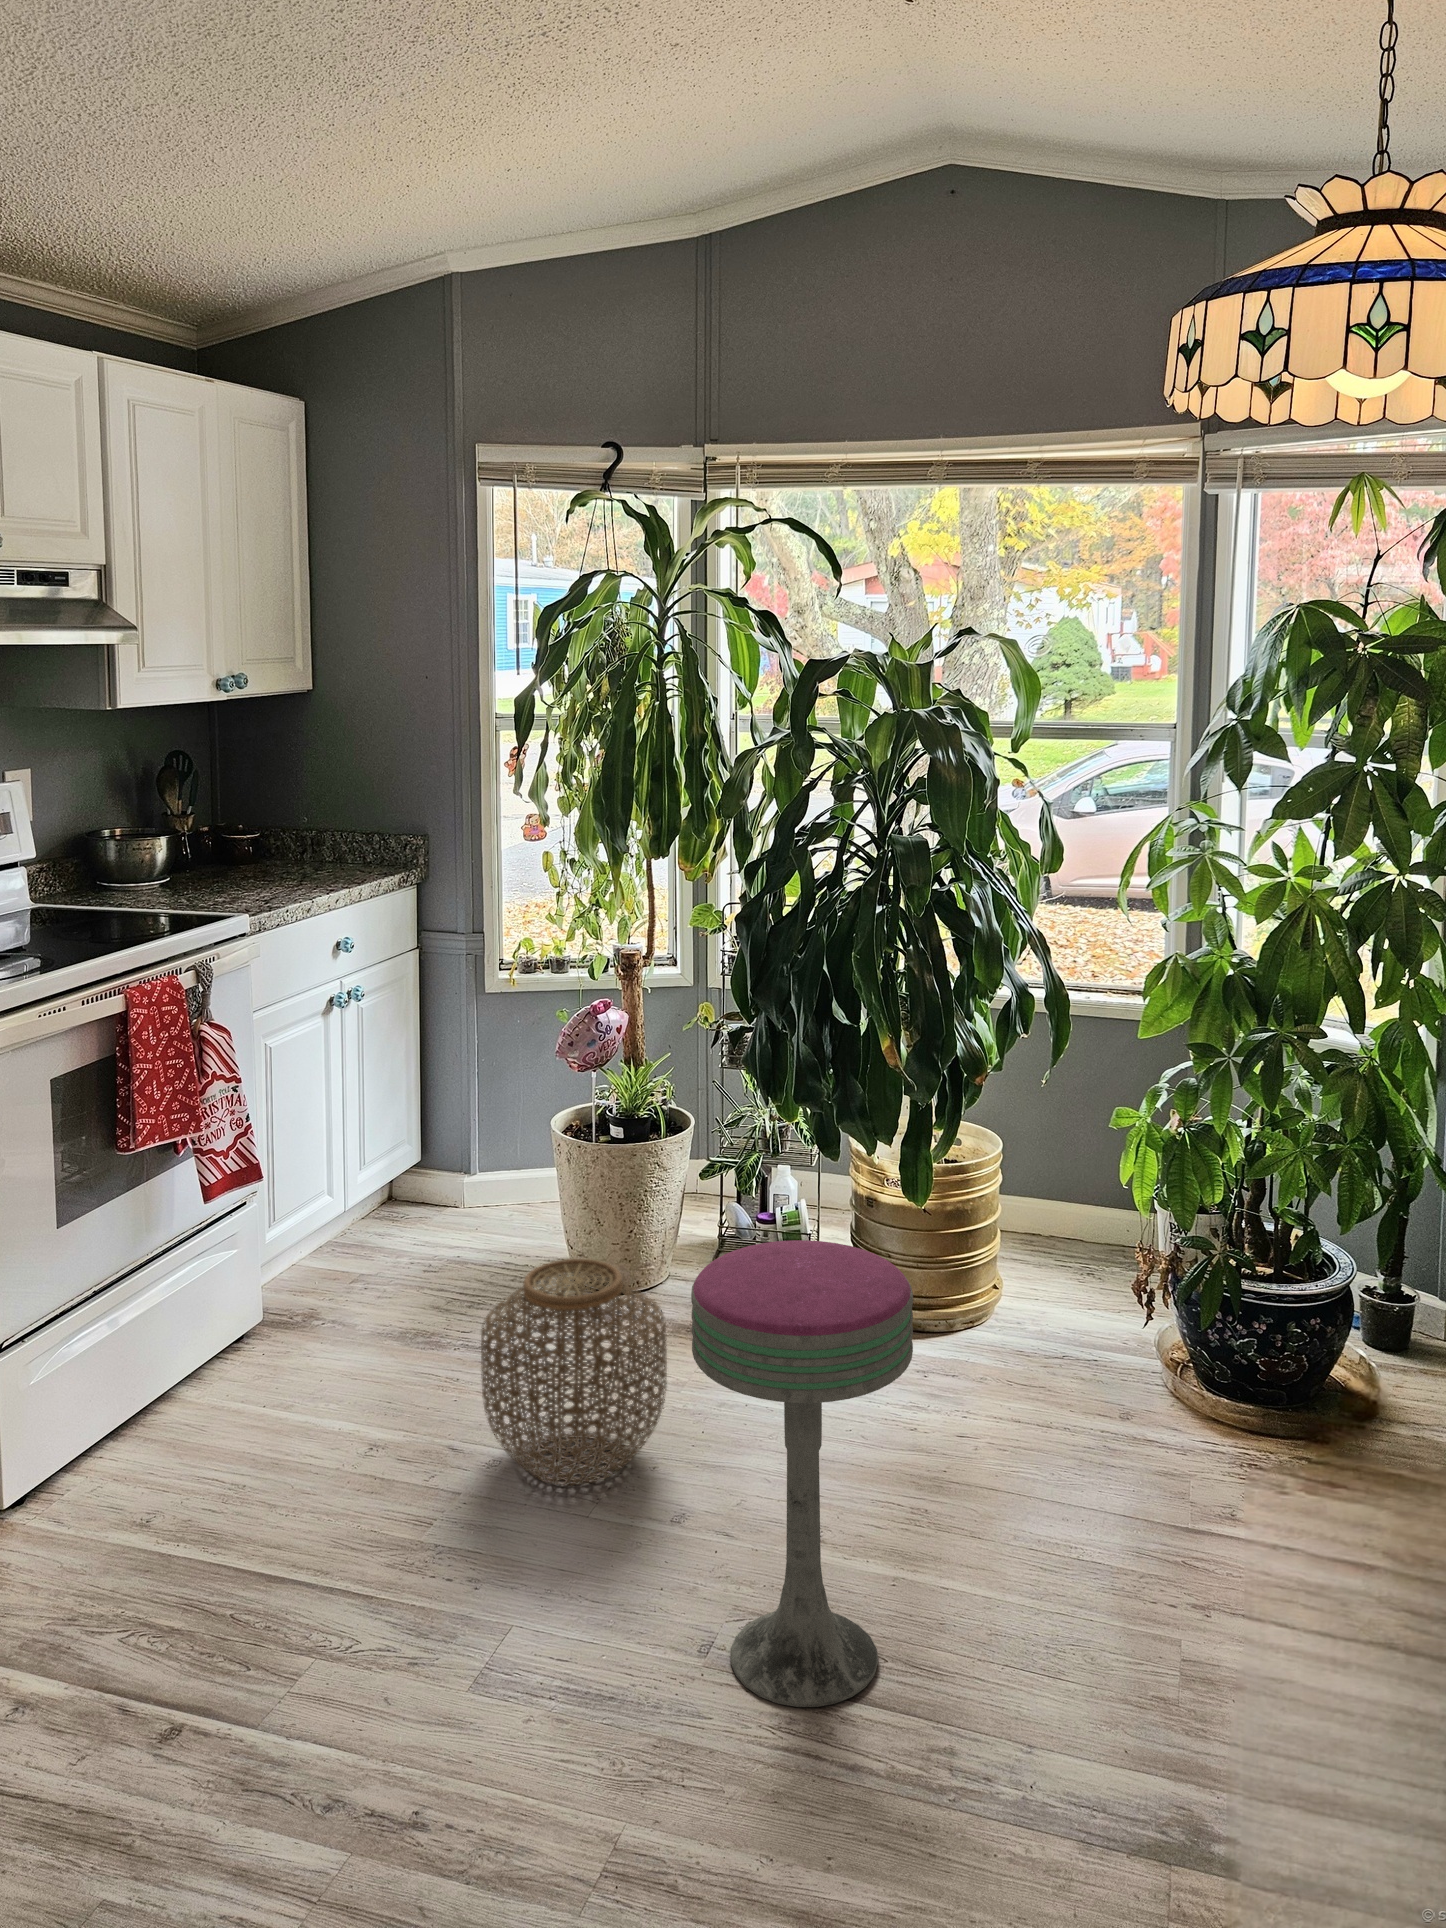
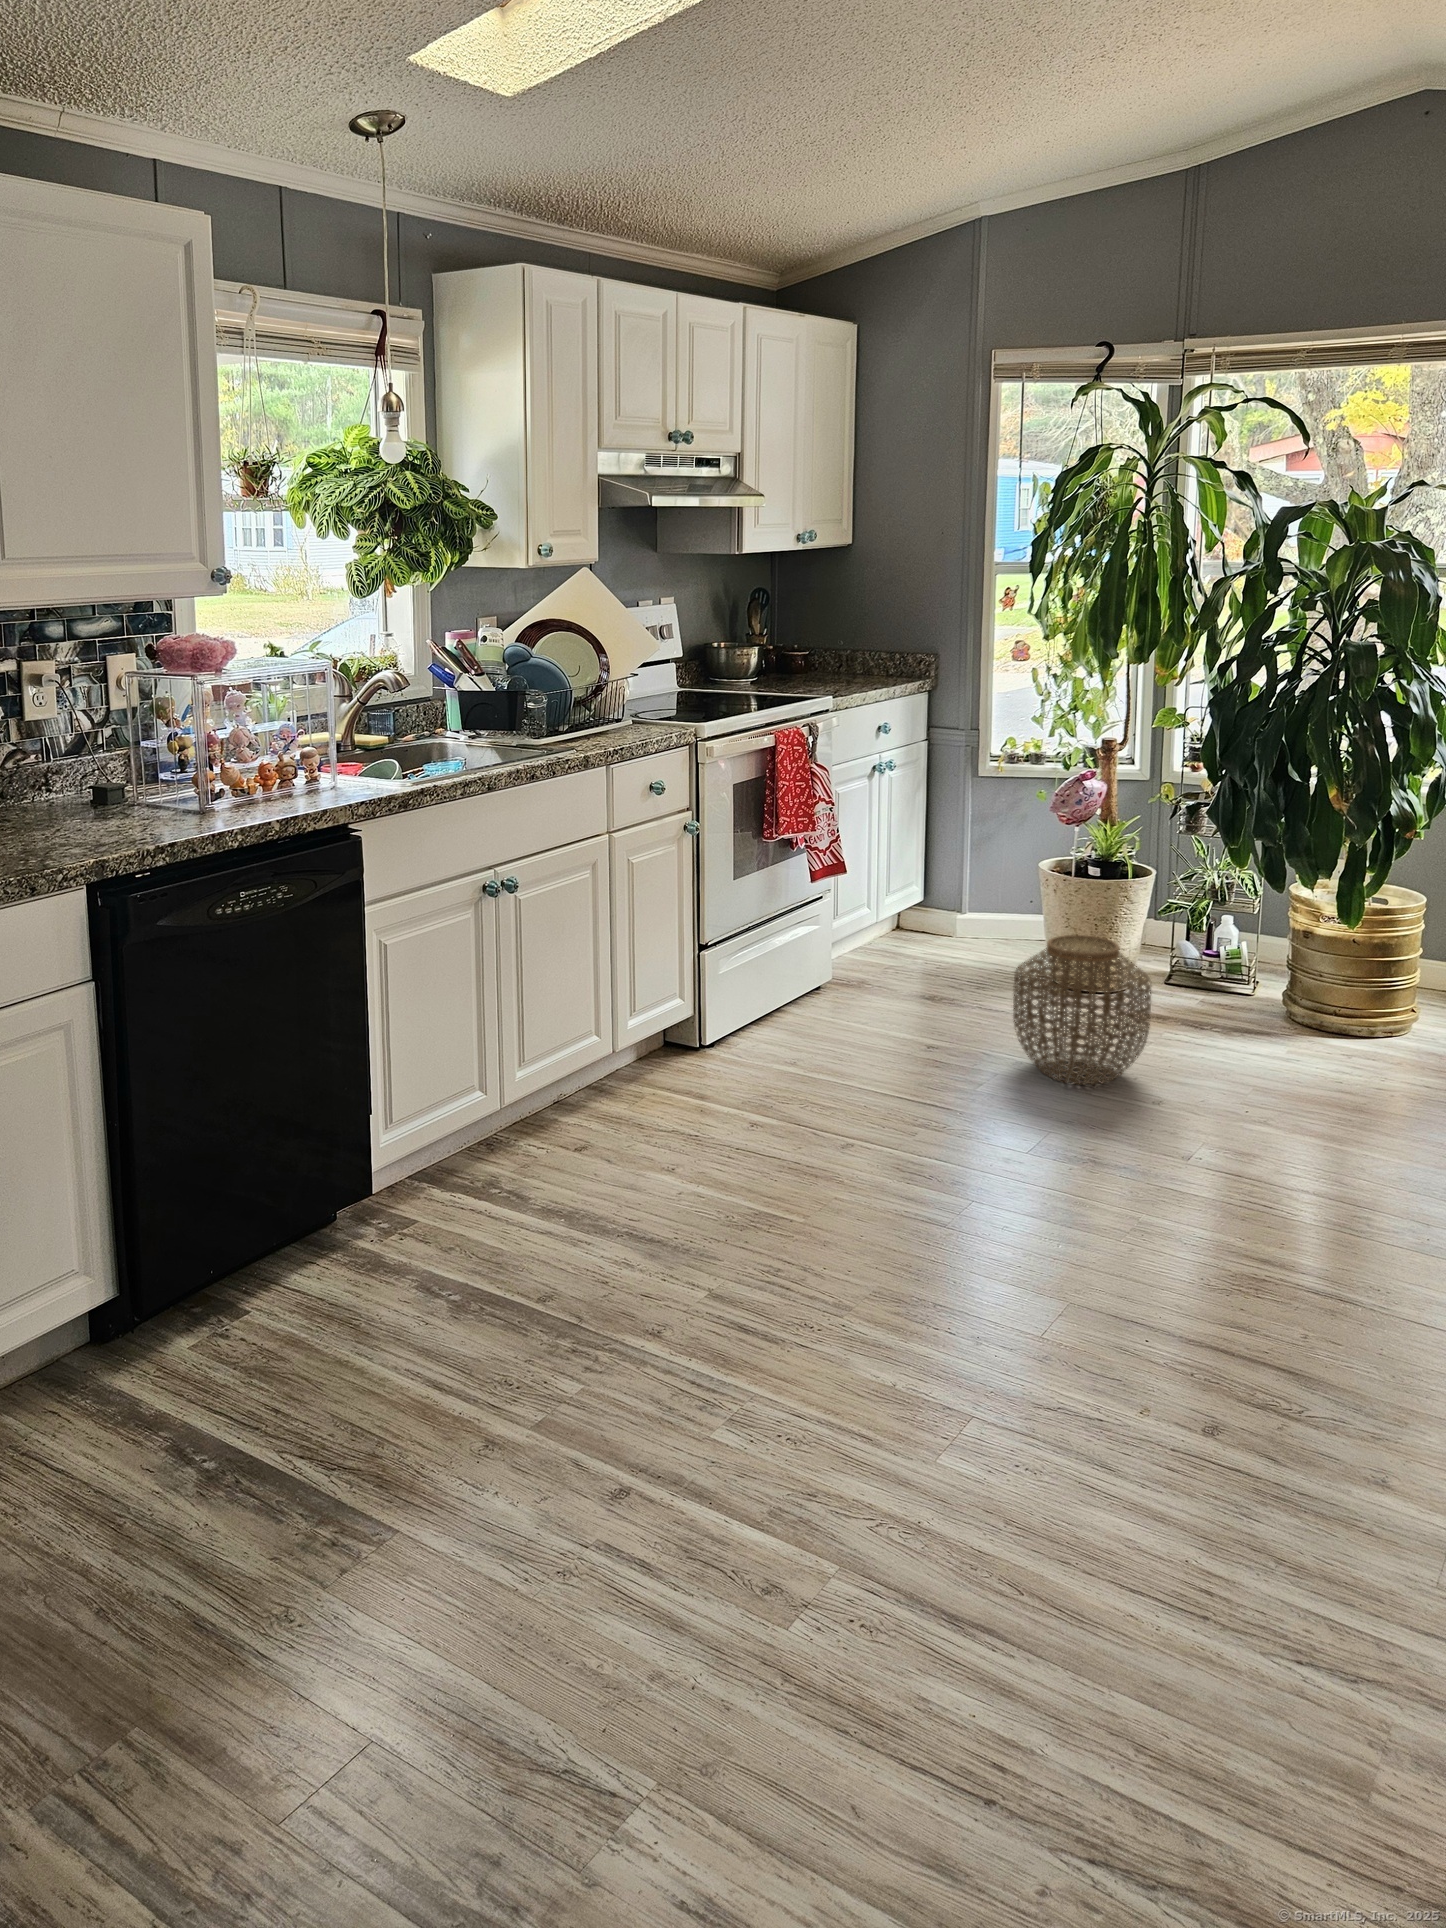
bar stool: present [691,1240,913,1707] -> none [1198,903,1368,1203]

